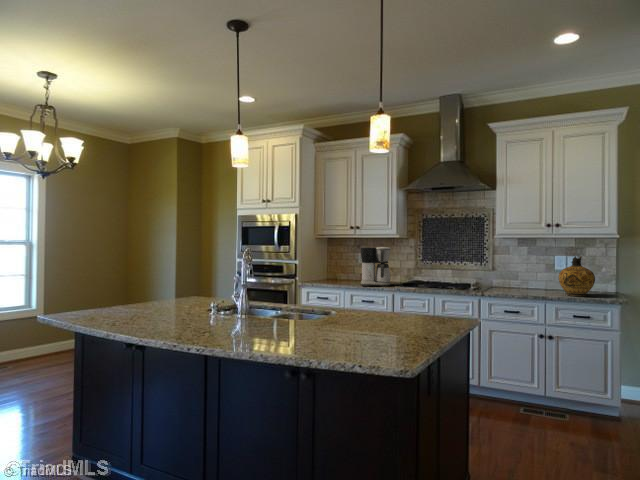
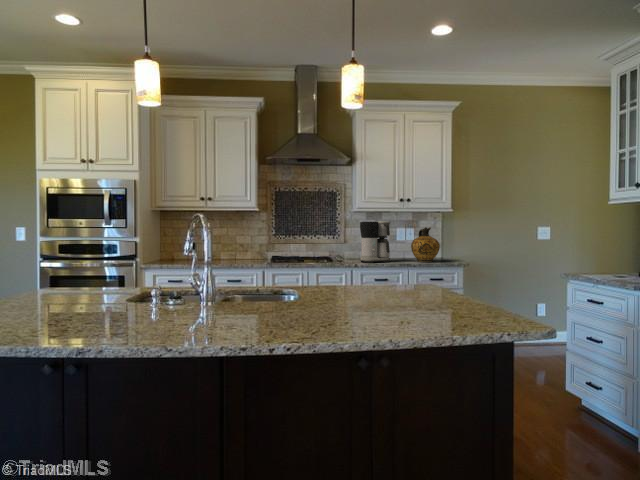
coffee maker: present [361,247,391,287] -> present [360,221,390,263]

